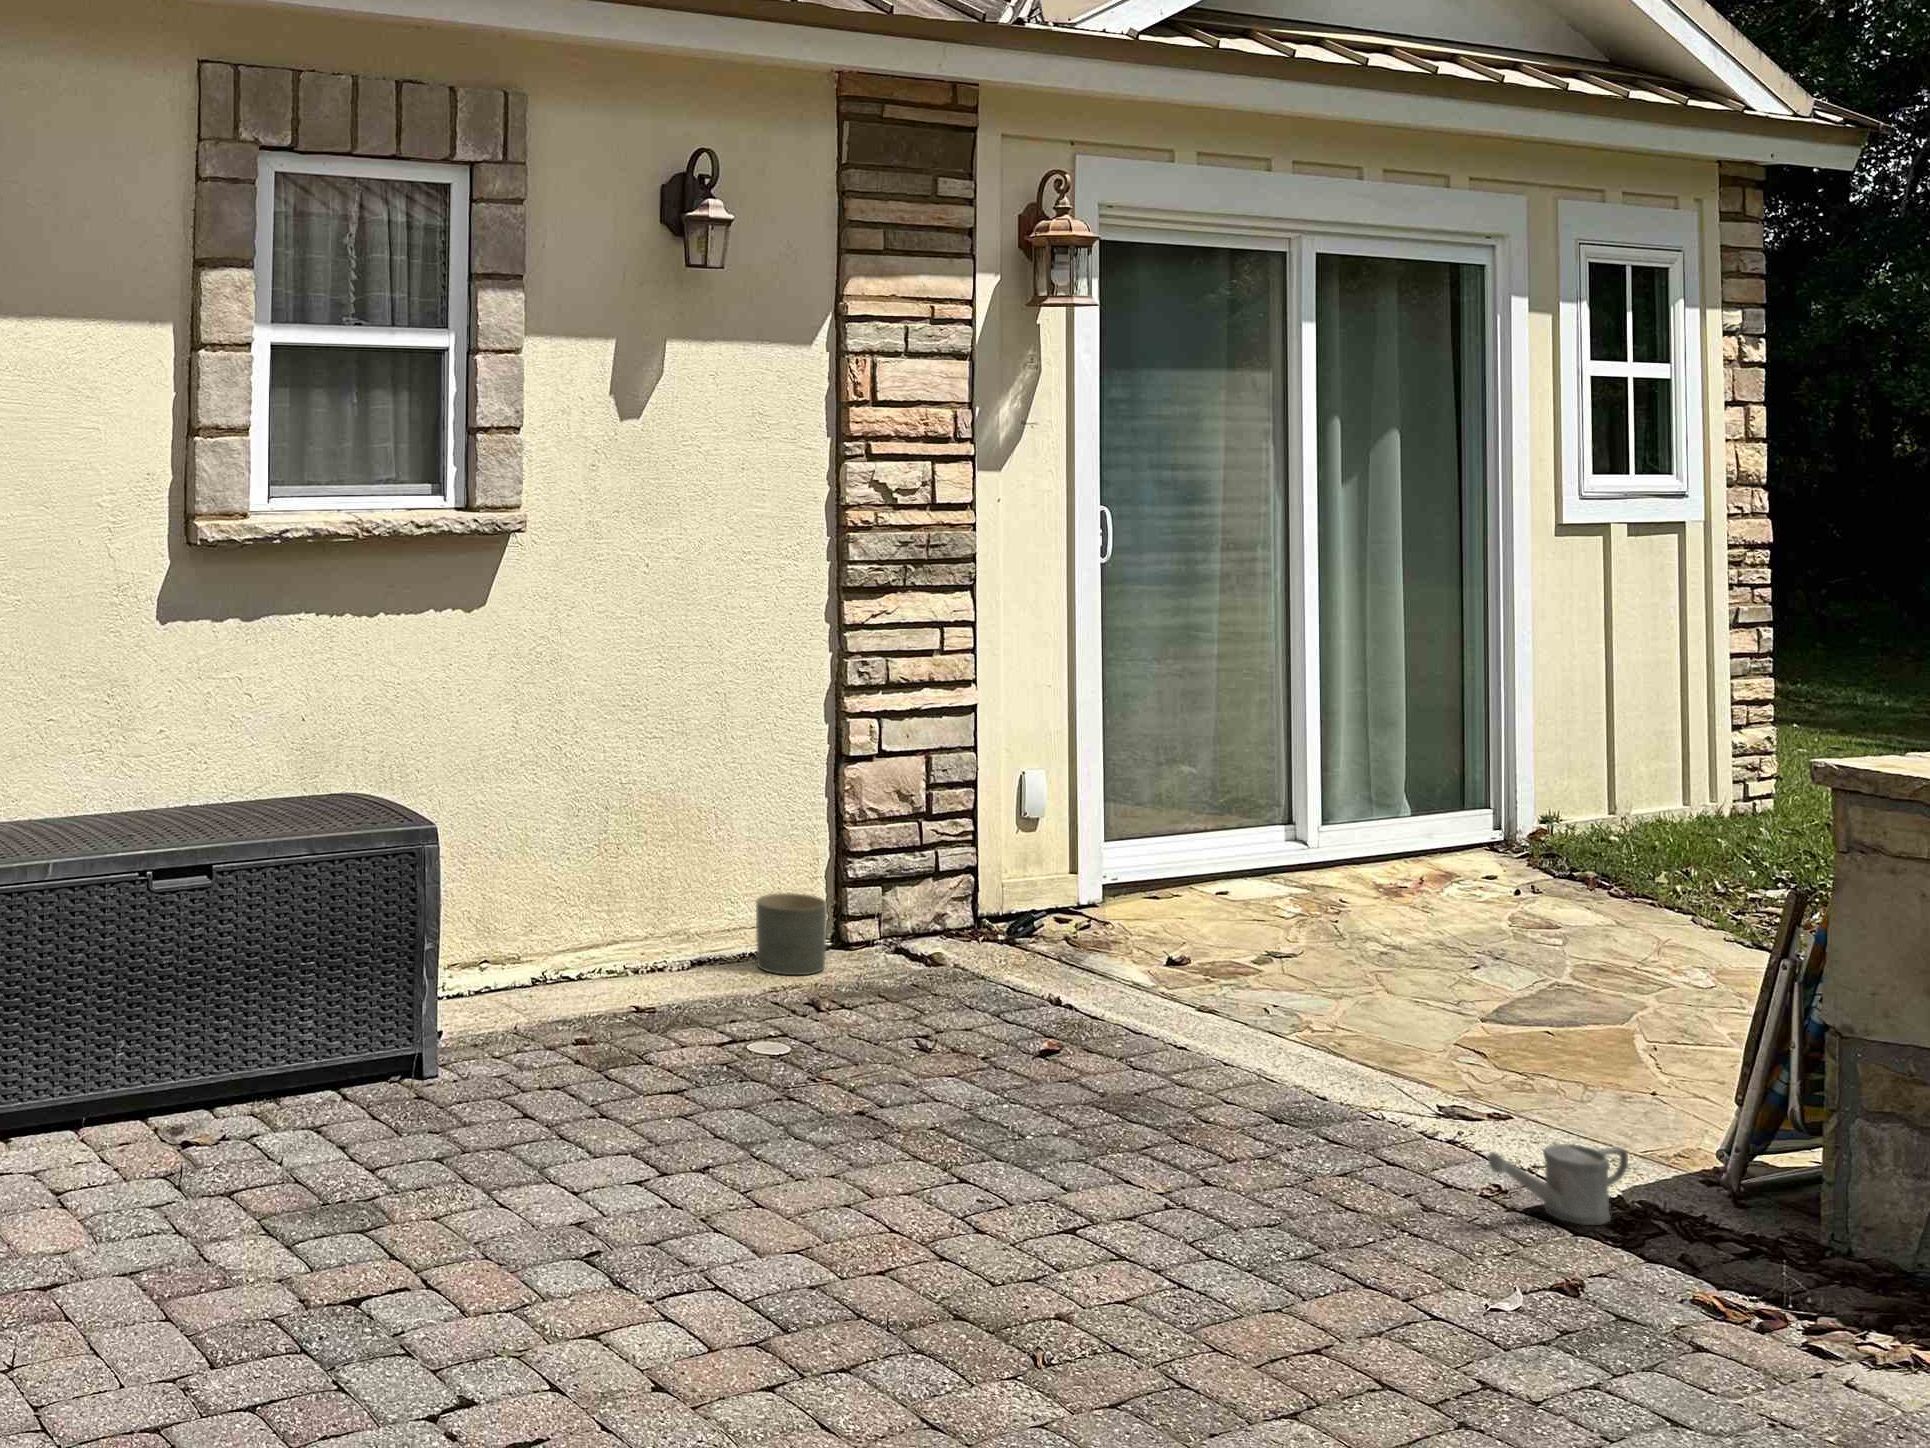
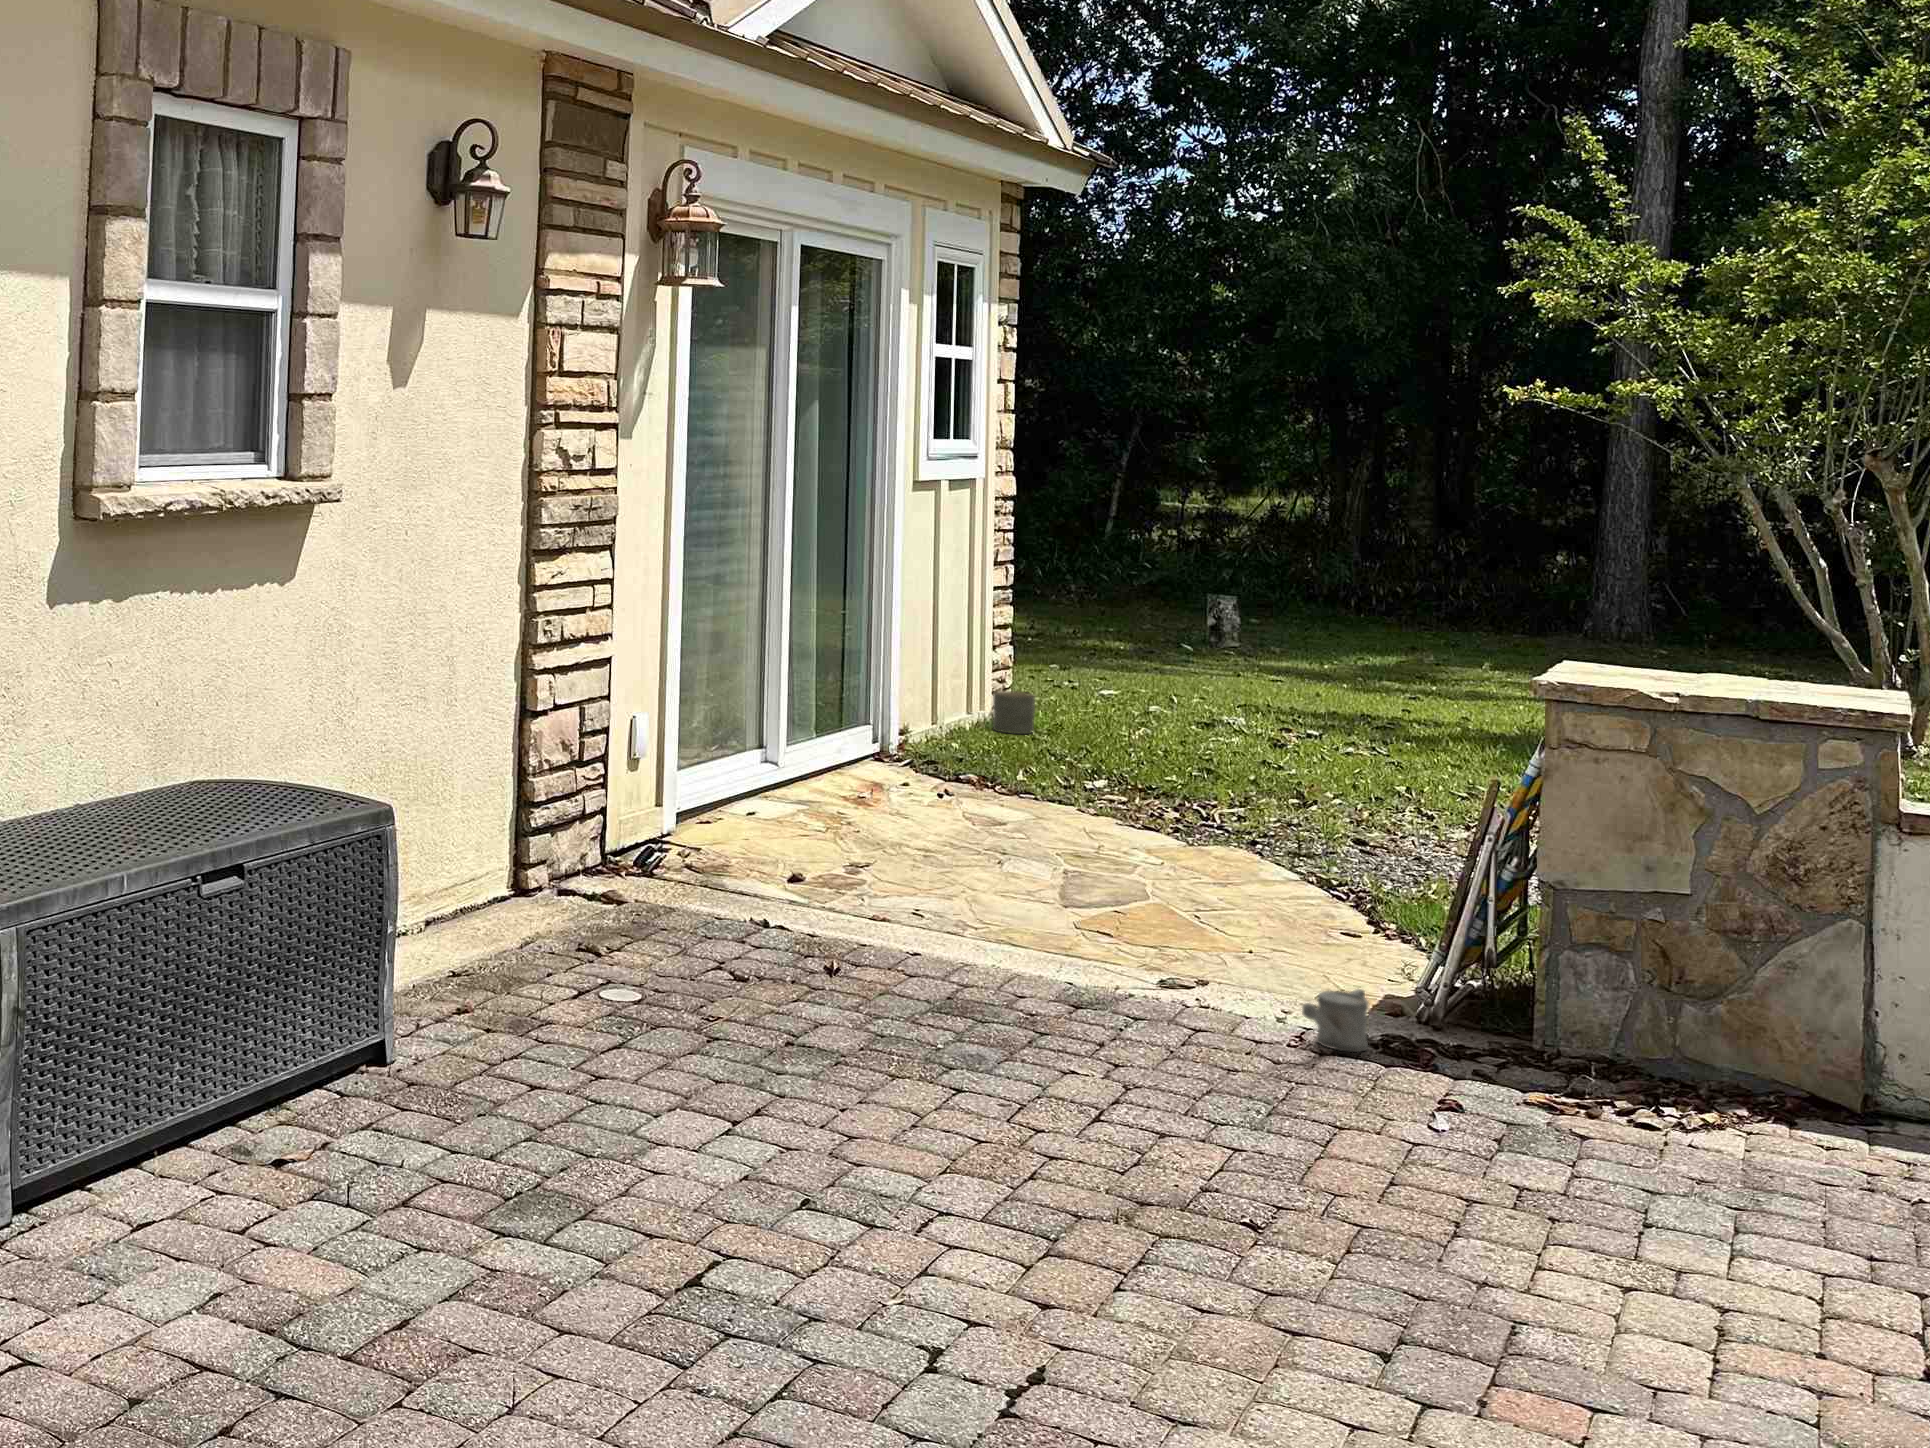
planter: present [756,893,827,975] -> present [993,691,1035,734]

